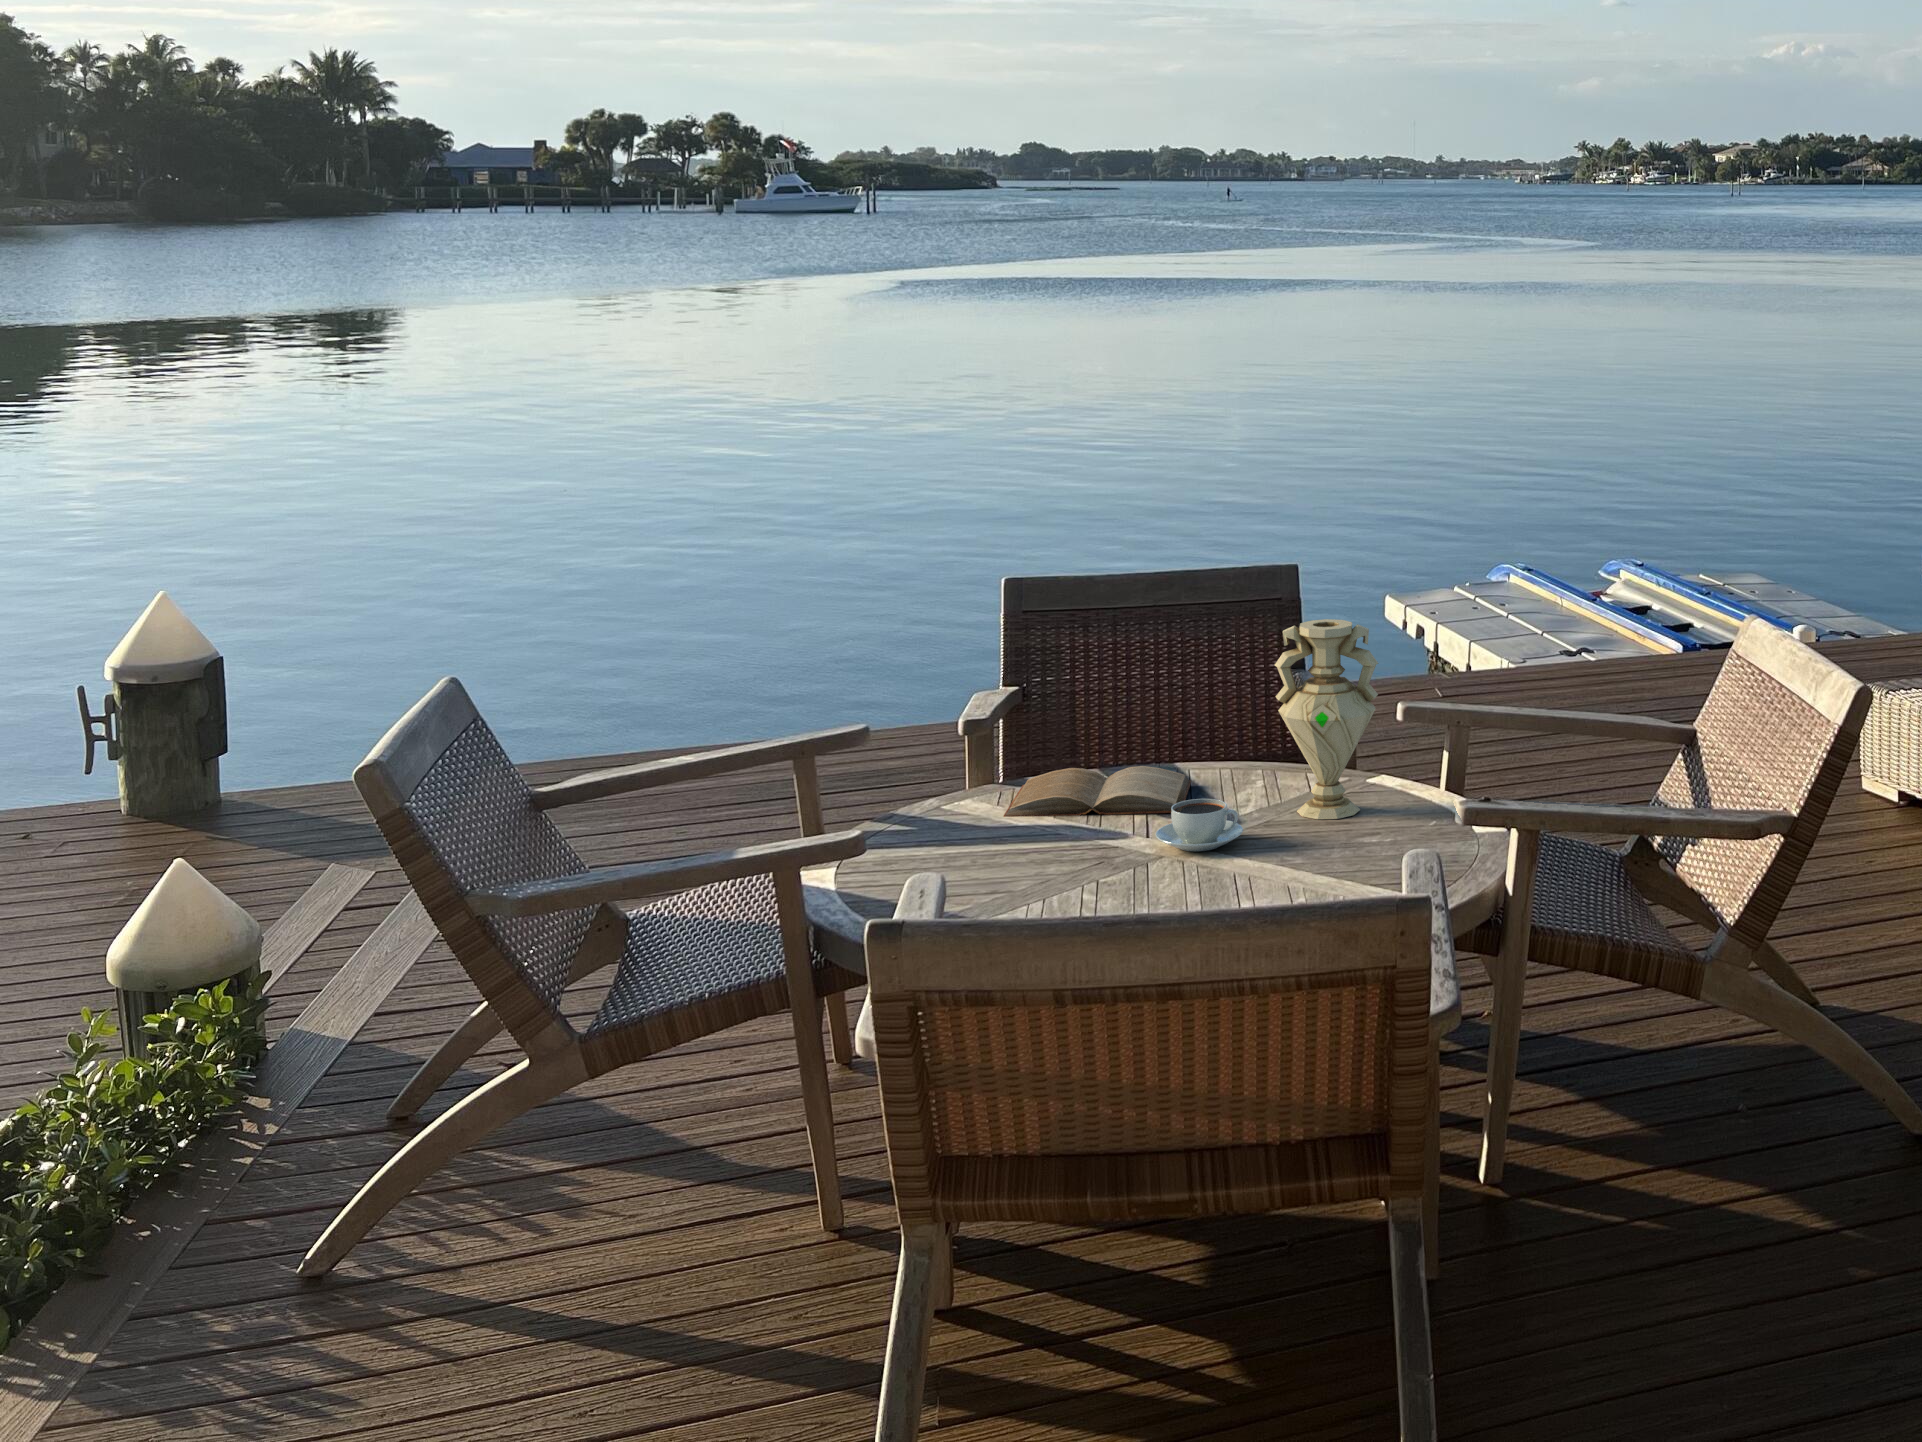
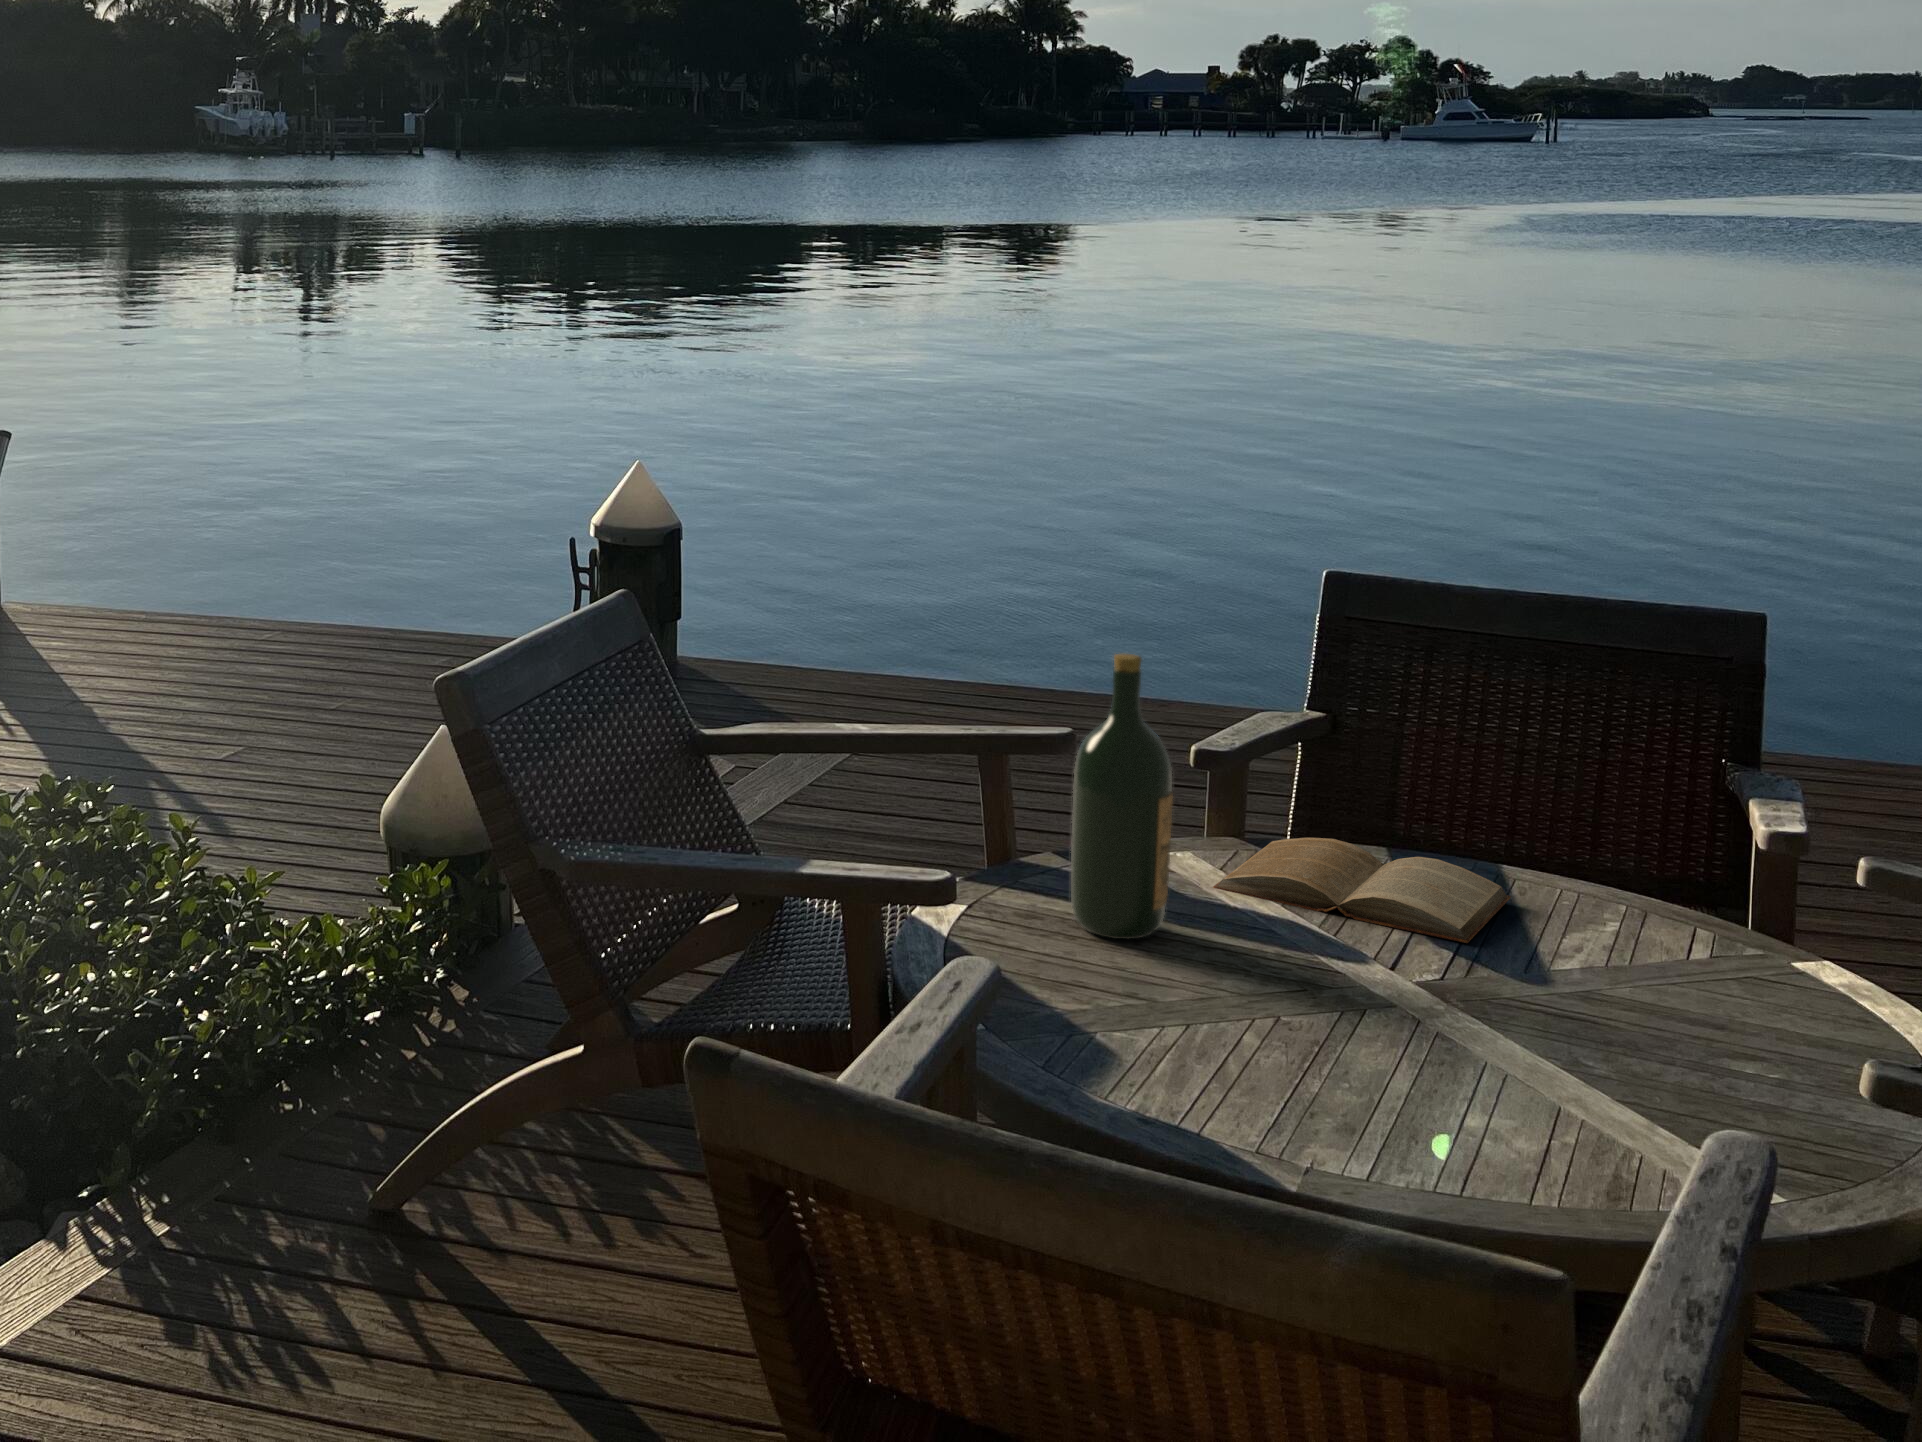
vase: present [1275,619,1378,819] -> none [1630,700,1812,1016]
wine bottle: none [918,650,991,862] -> present [1071,654,1173,939]
coffee cup: present [1156,799,1243,851] -> none [1396,932,1535,1014]

